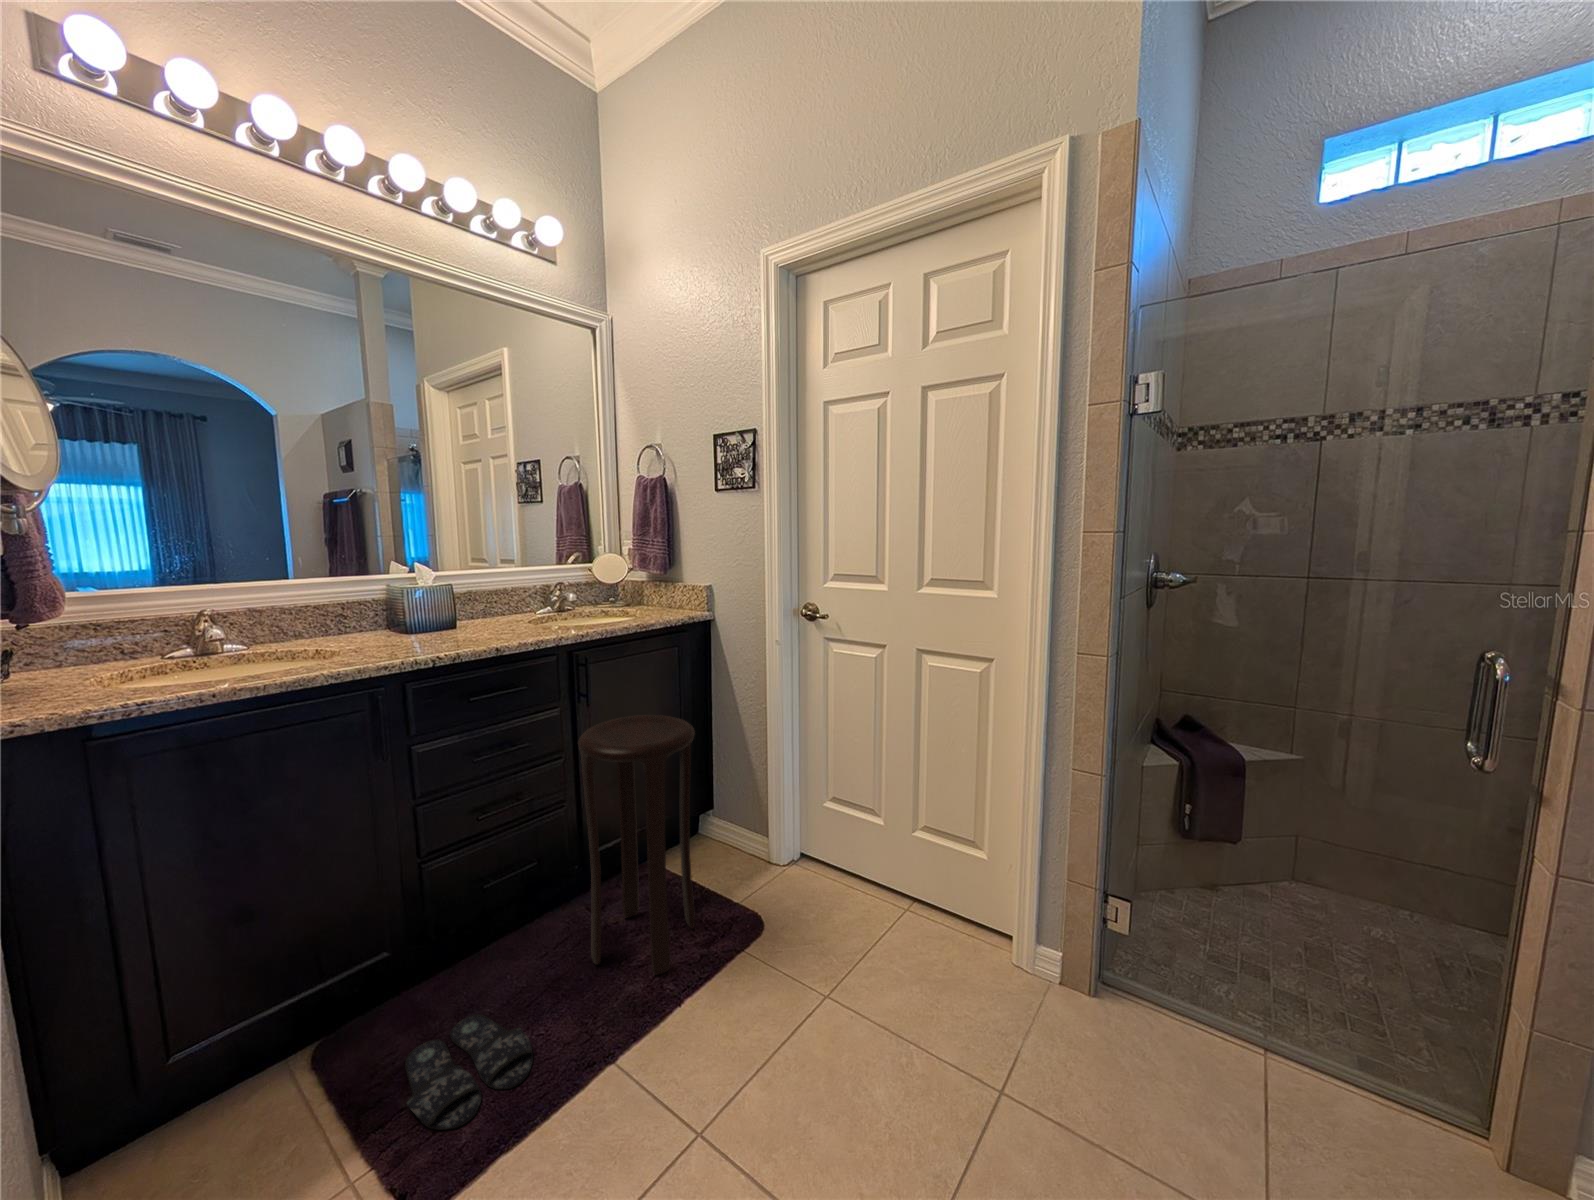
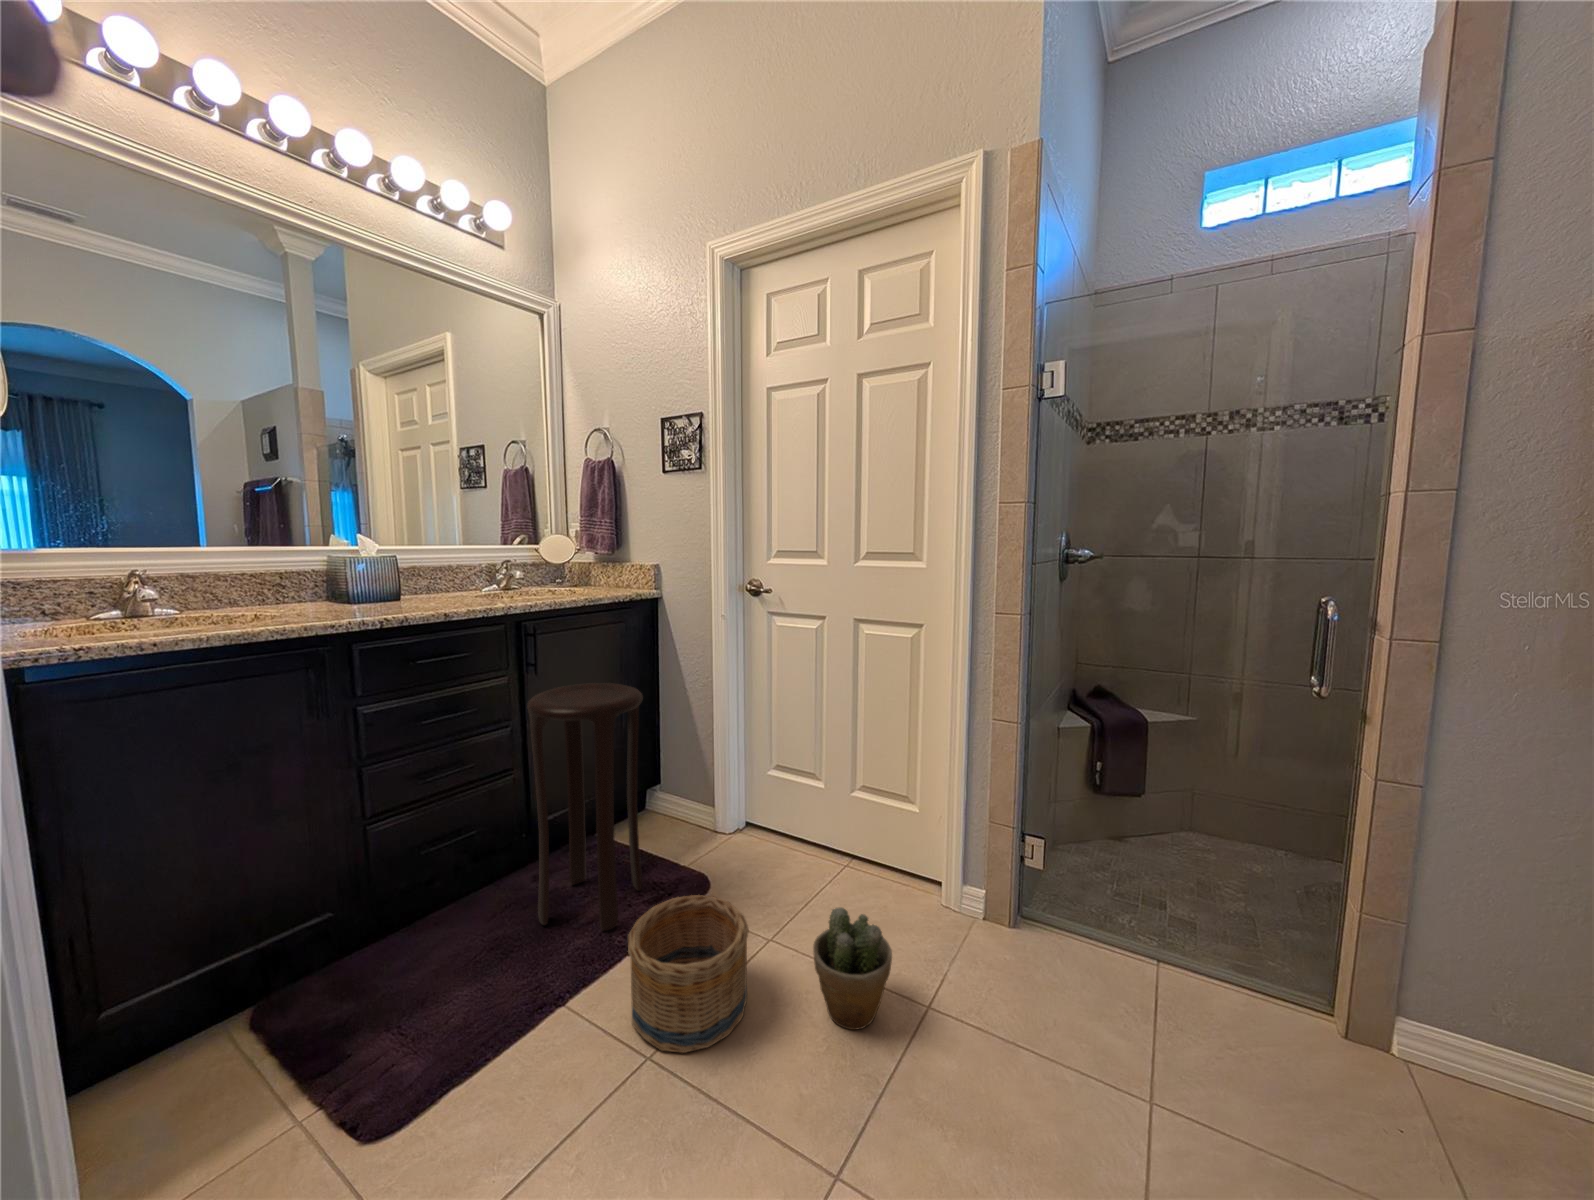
basket: none [679,951,805,1132] -> present [628,895,749,1053]
potted plant: none [875,979,962,1116] -> present [813,907,892,1030]
slippers: present [405,1014,533,1130] -> none [349,973,482,1071]

